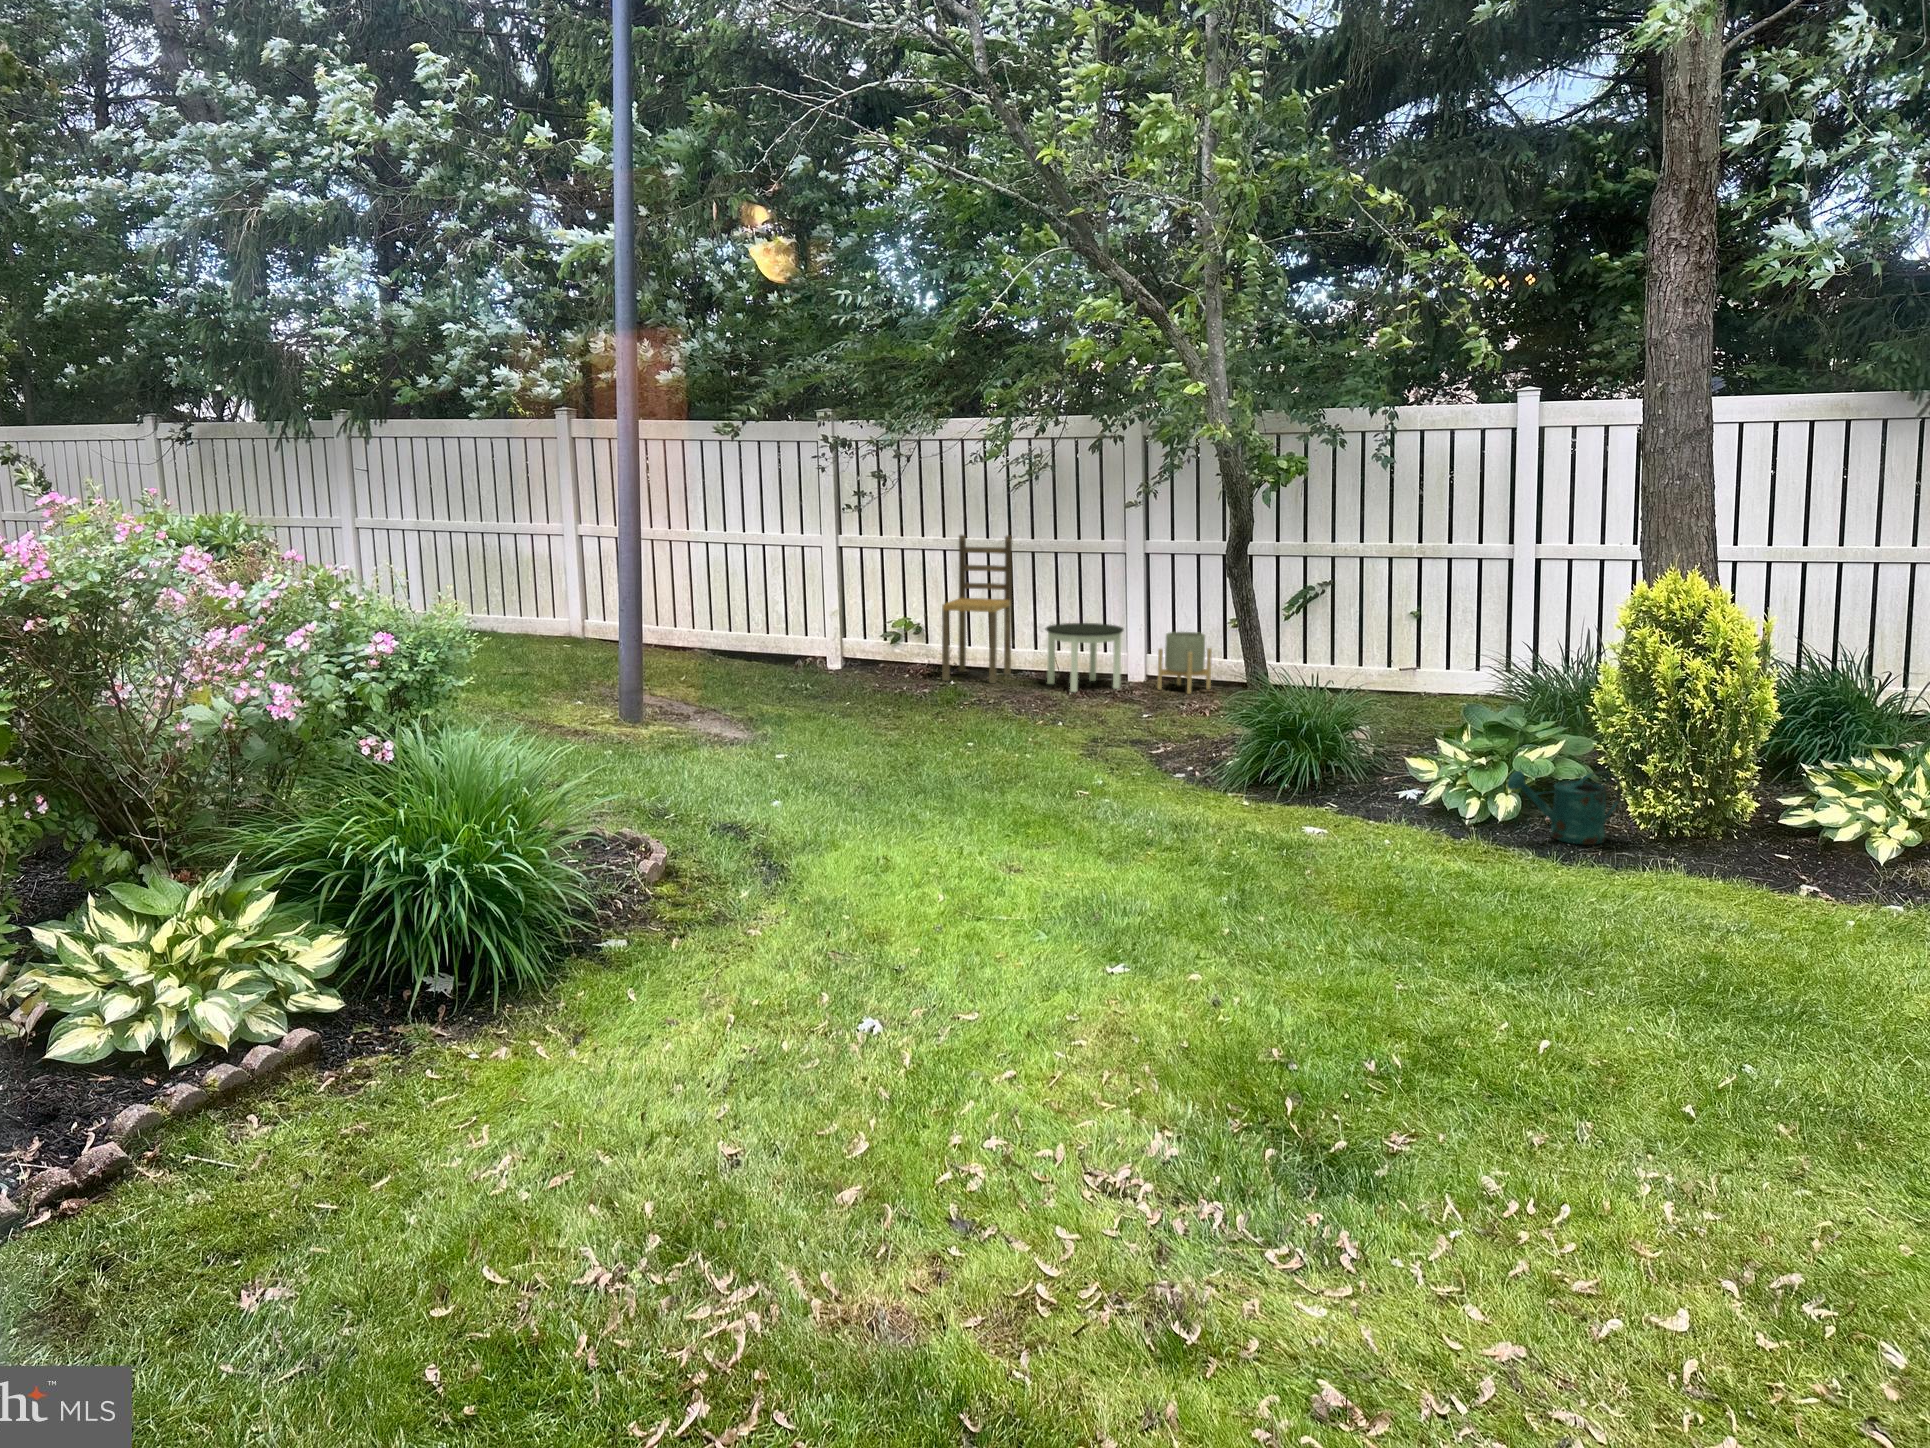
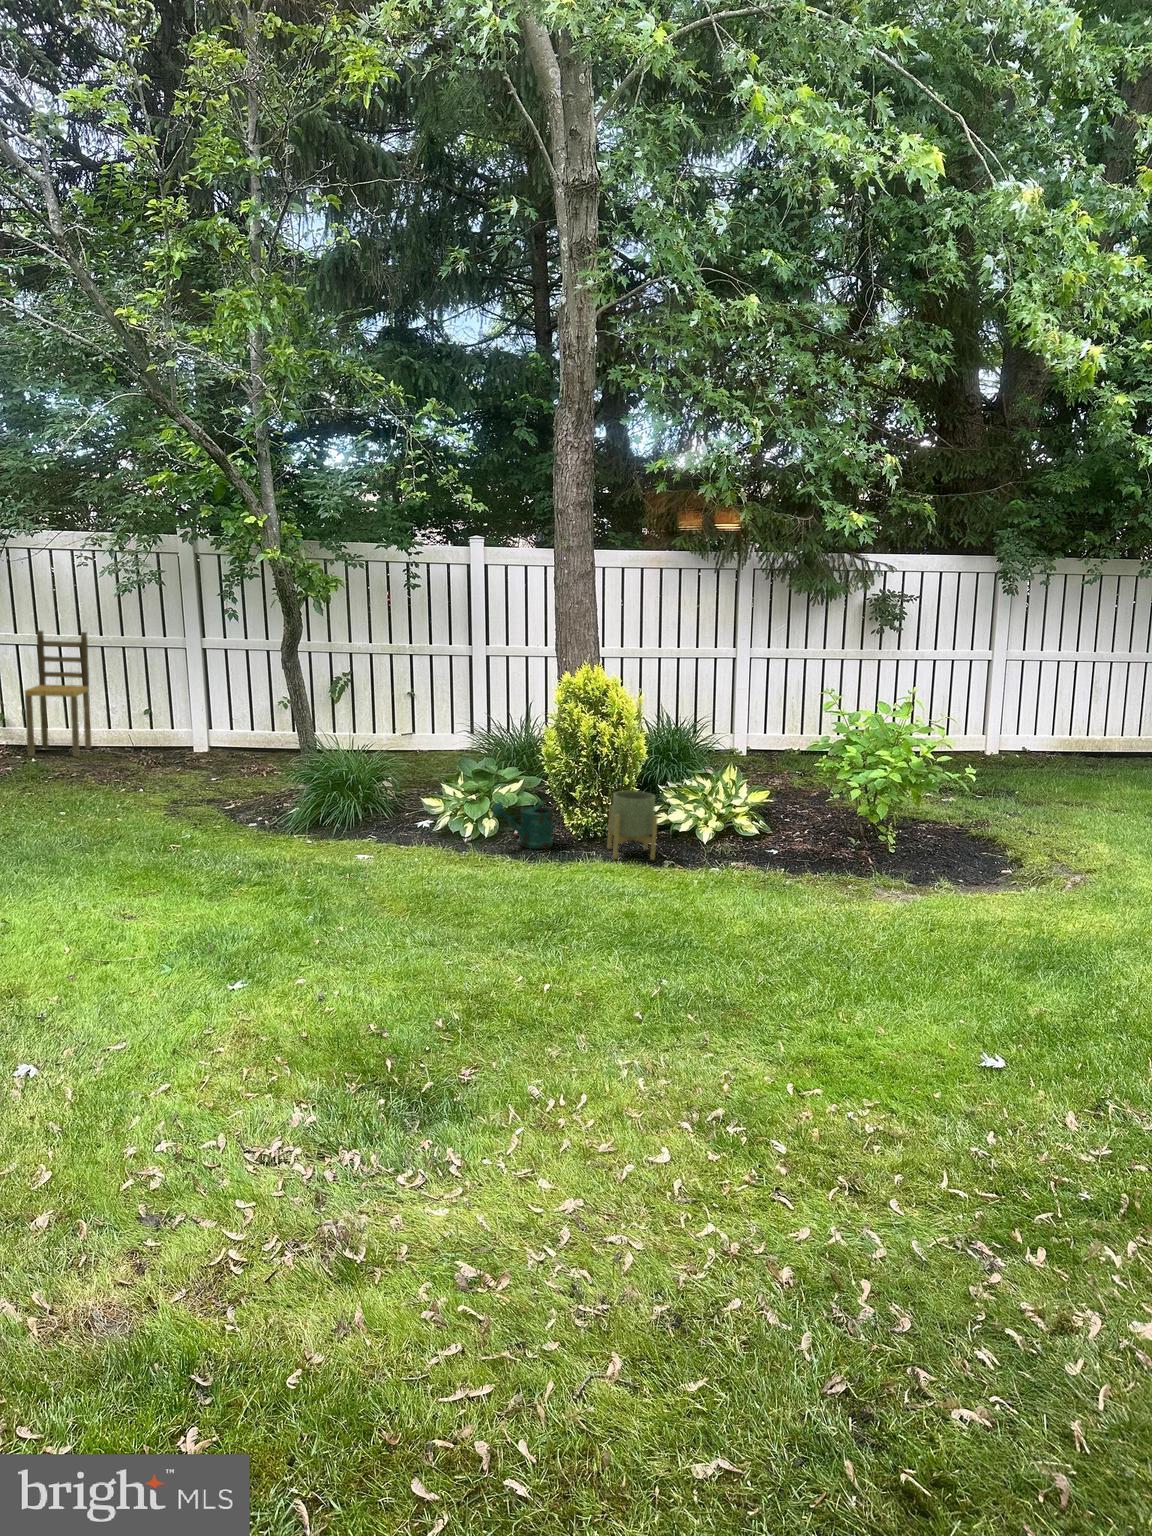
round table: present [1046,623,1123,692] -> none [123,705,191,761]
planter: present [1157,632,1212,694] -> present [607,791,658,860]

